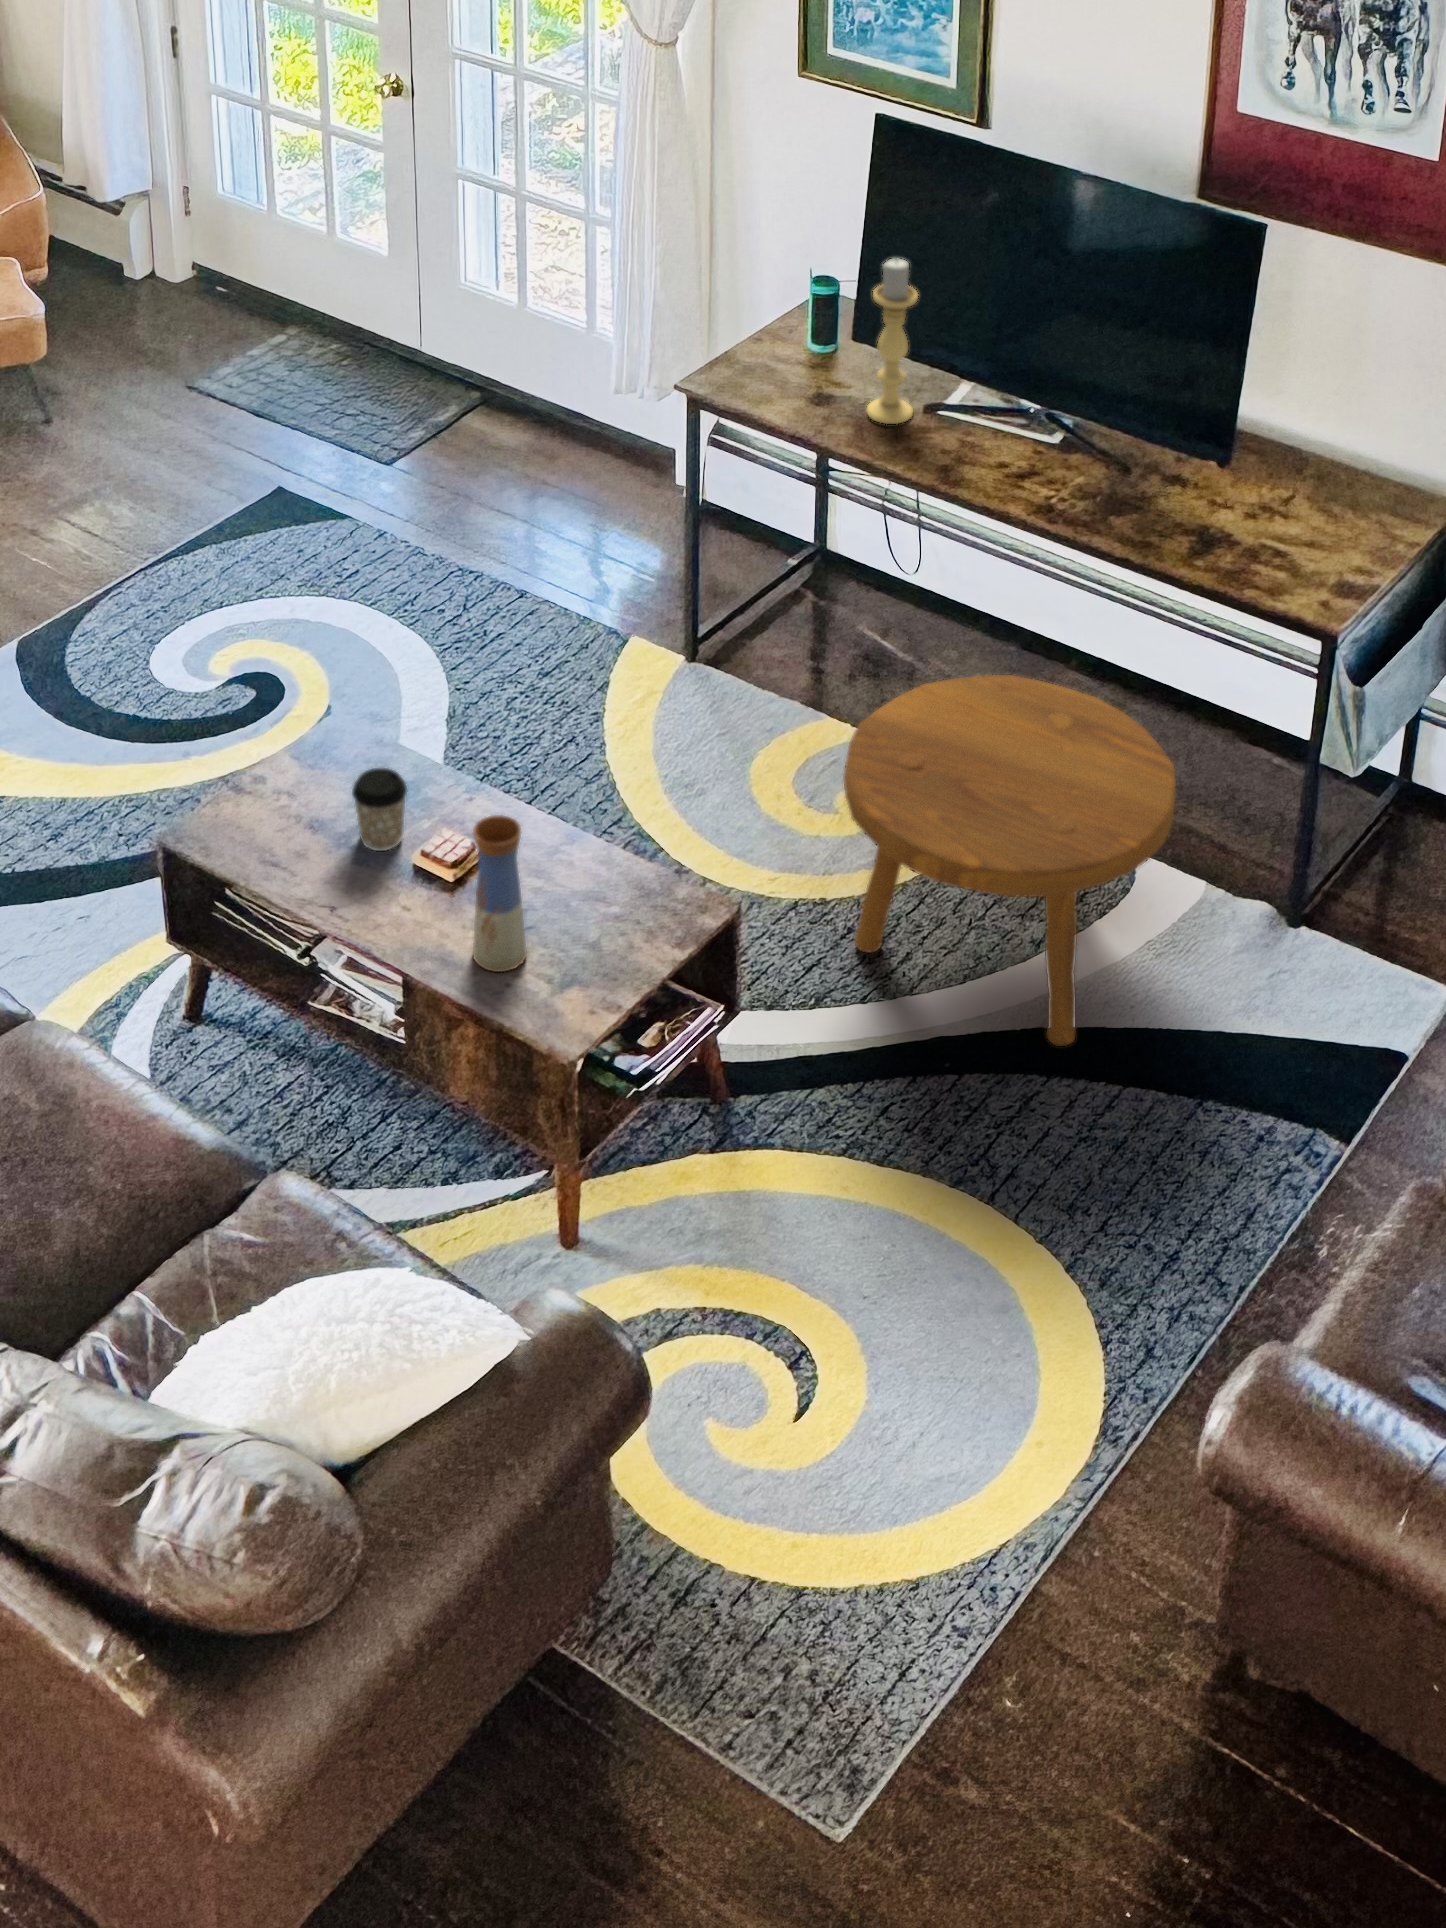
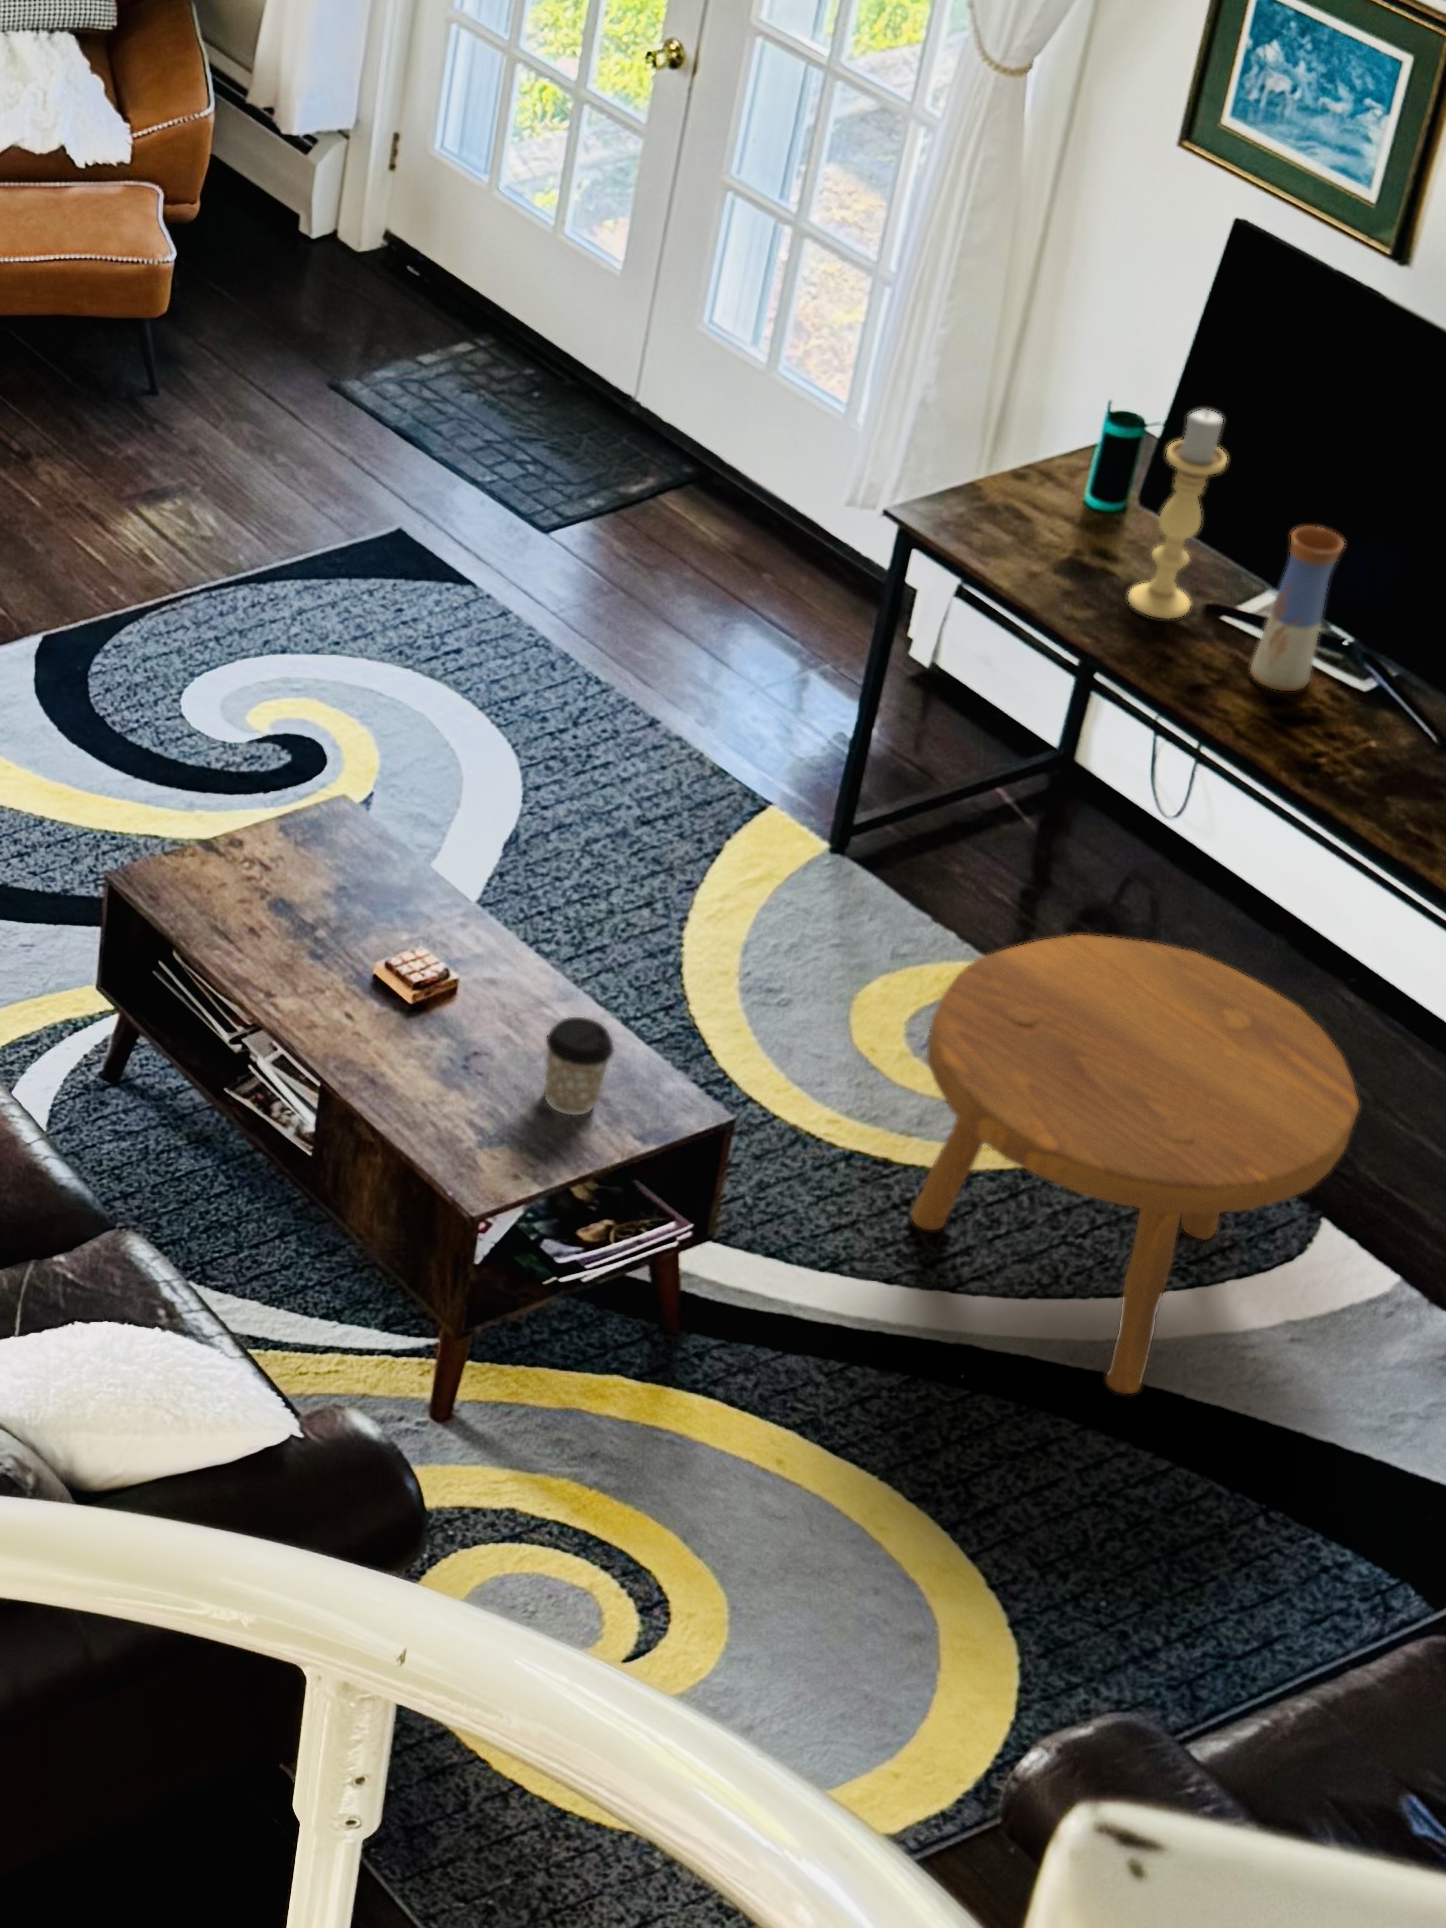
coffee cup: present [352,768,407,851] -> present [544,1017,614,1115]
vase: present [473,815,527,972] -> present [1251,527,1344,691]

